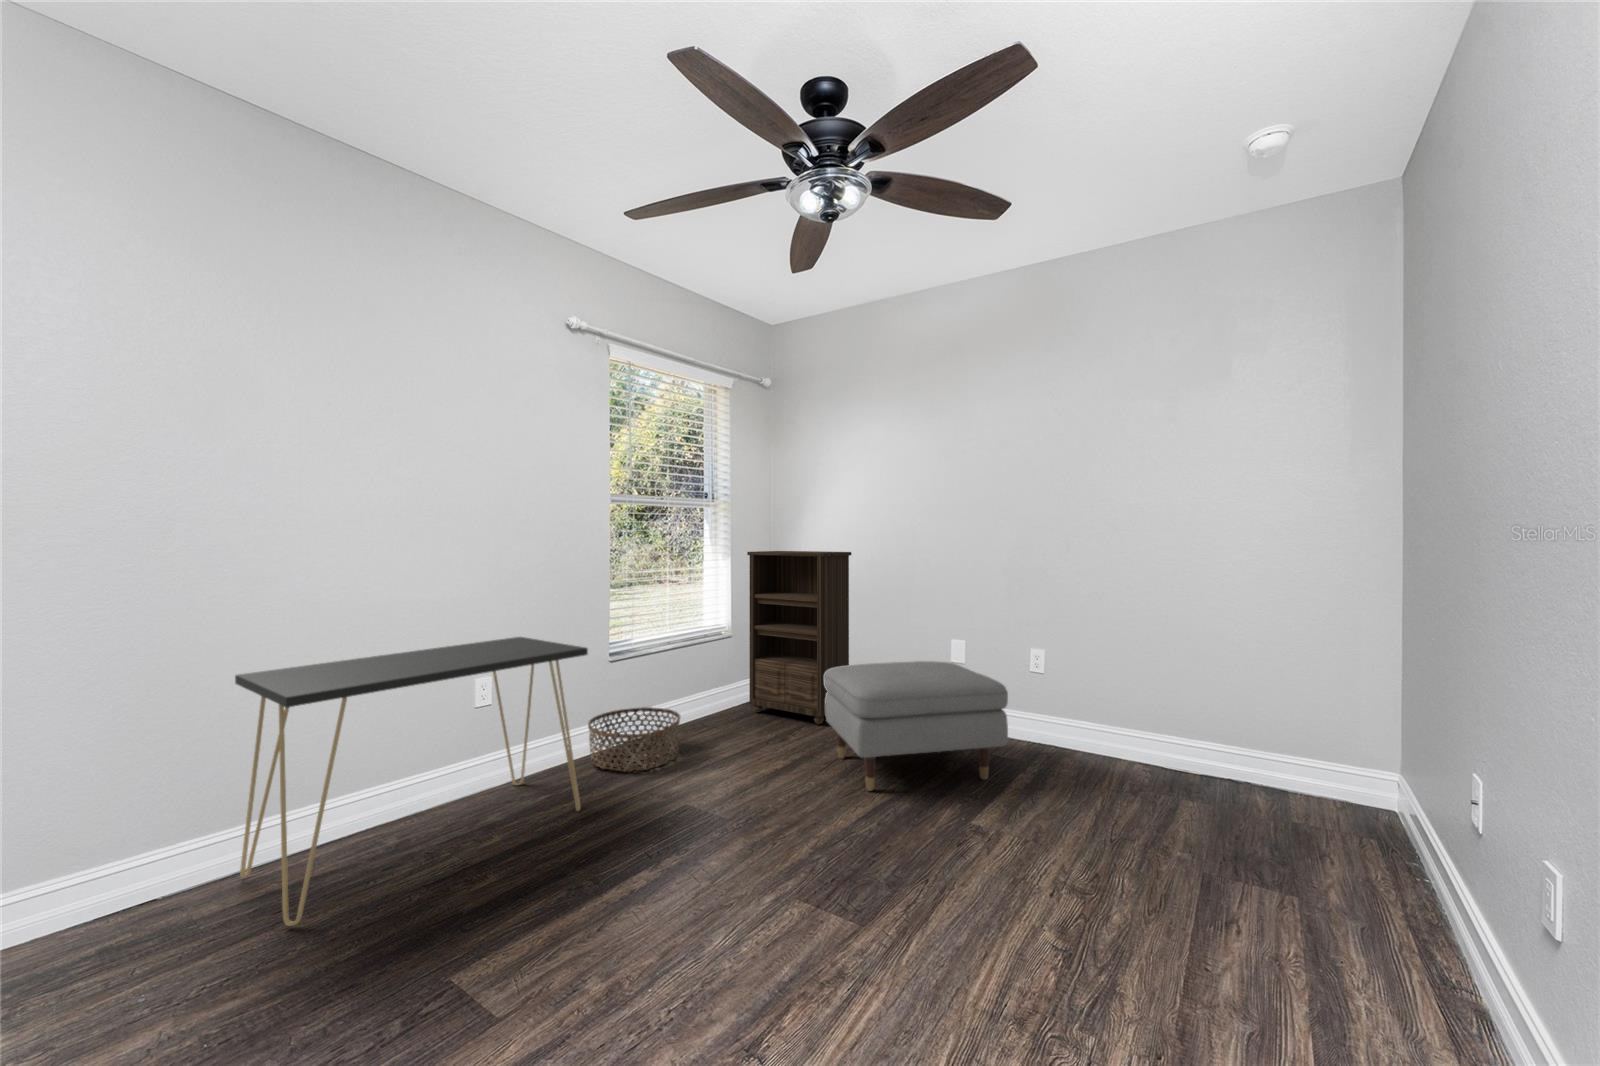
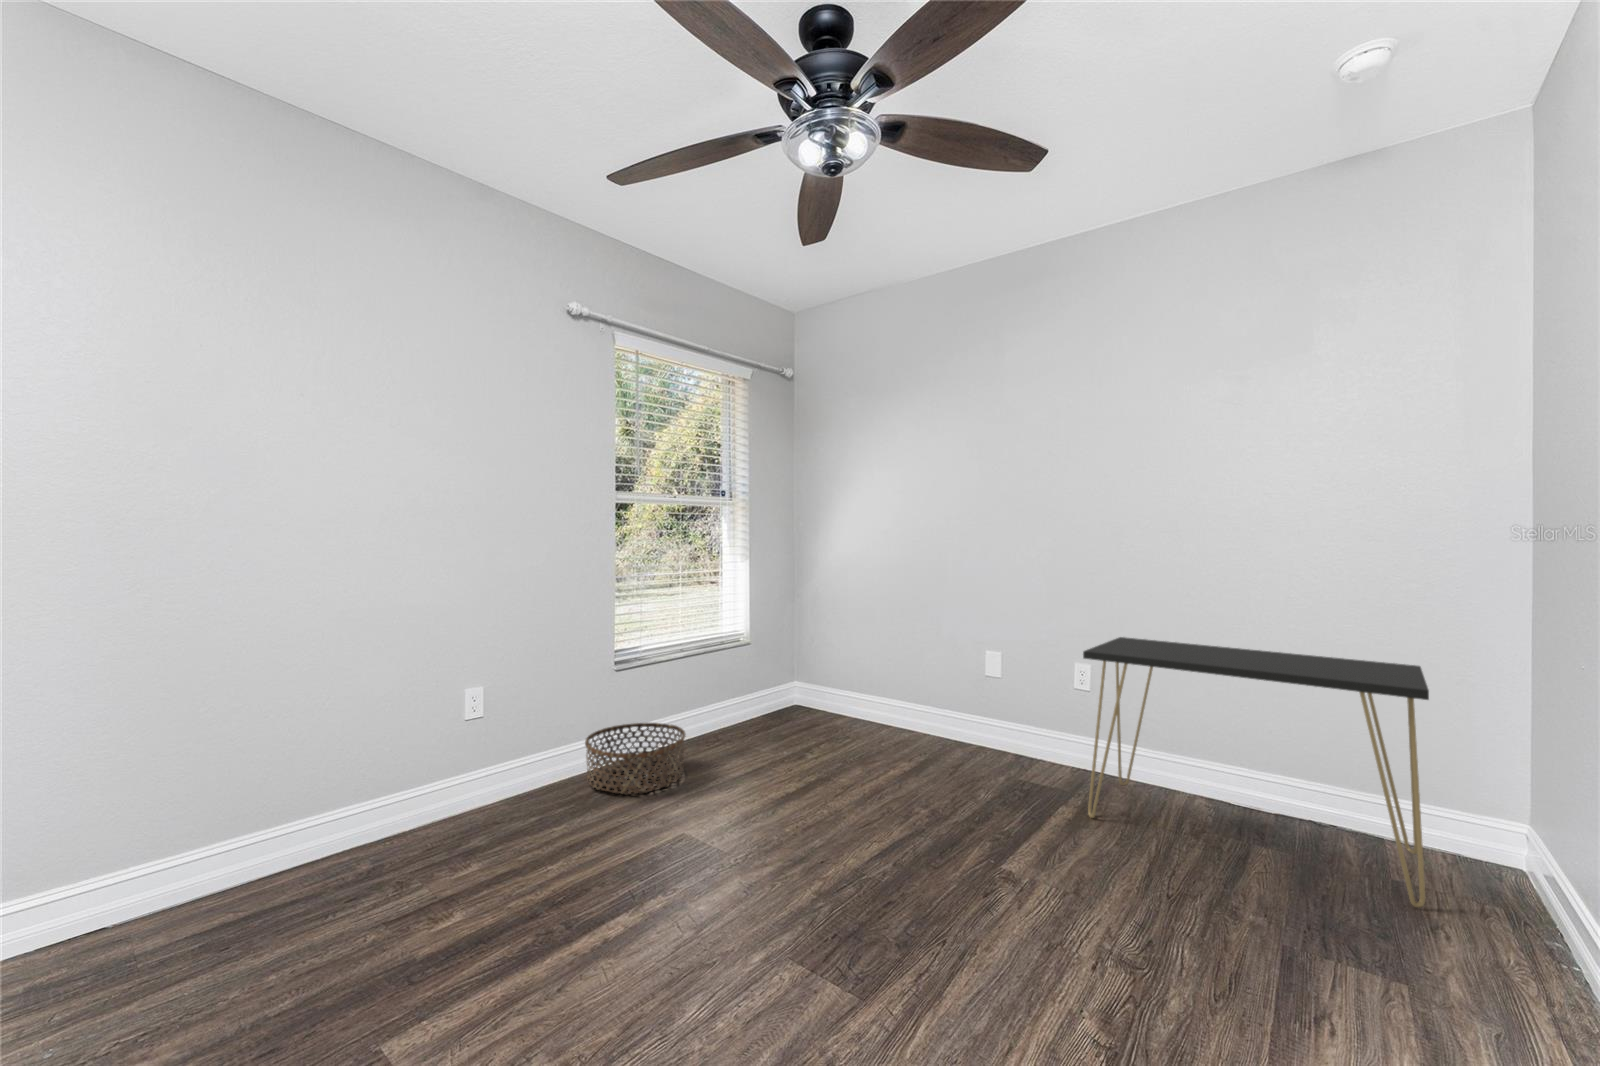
bookshelf: present [747,551,851,724] -> none [764,553,877,744]
desk: present [235,637,588,926] -> present [1083,637,1429,907]
ottoman: present [824,661,1008,791] -> none [841,679,1048,826]

